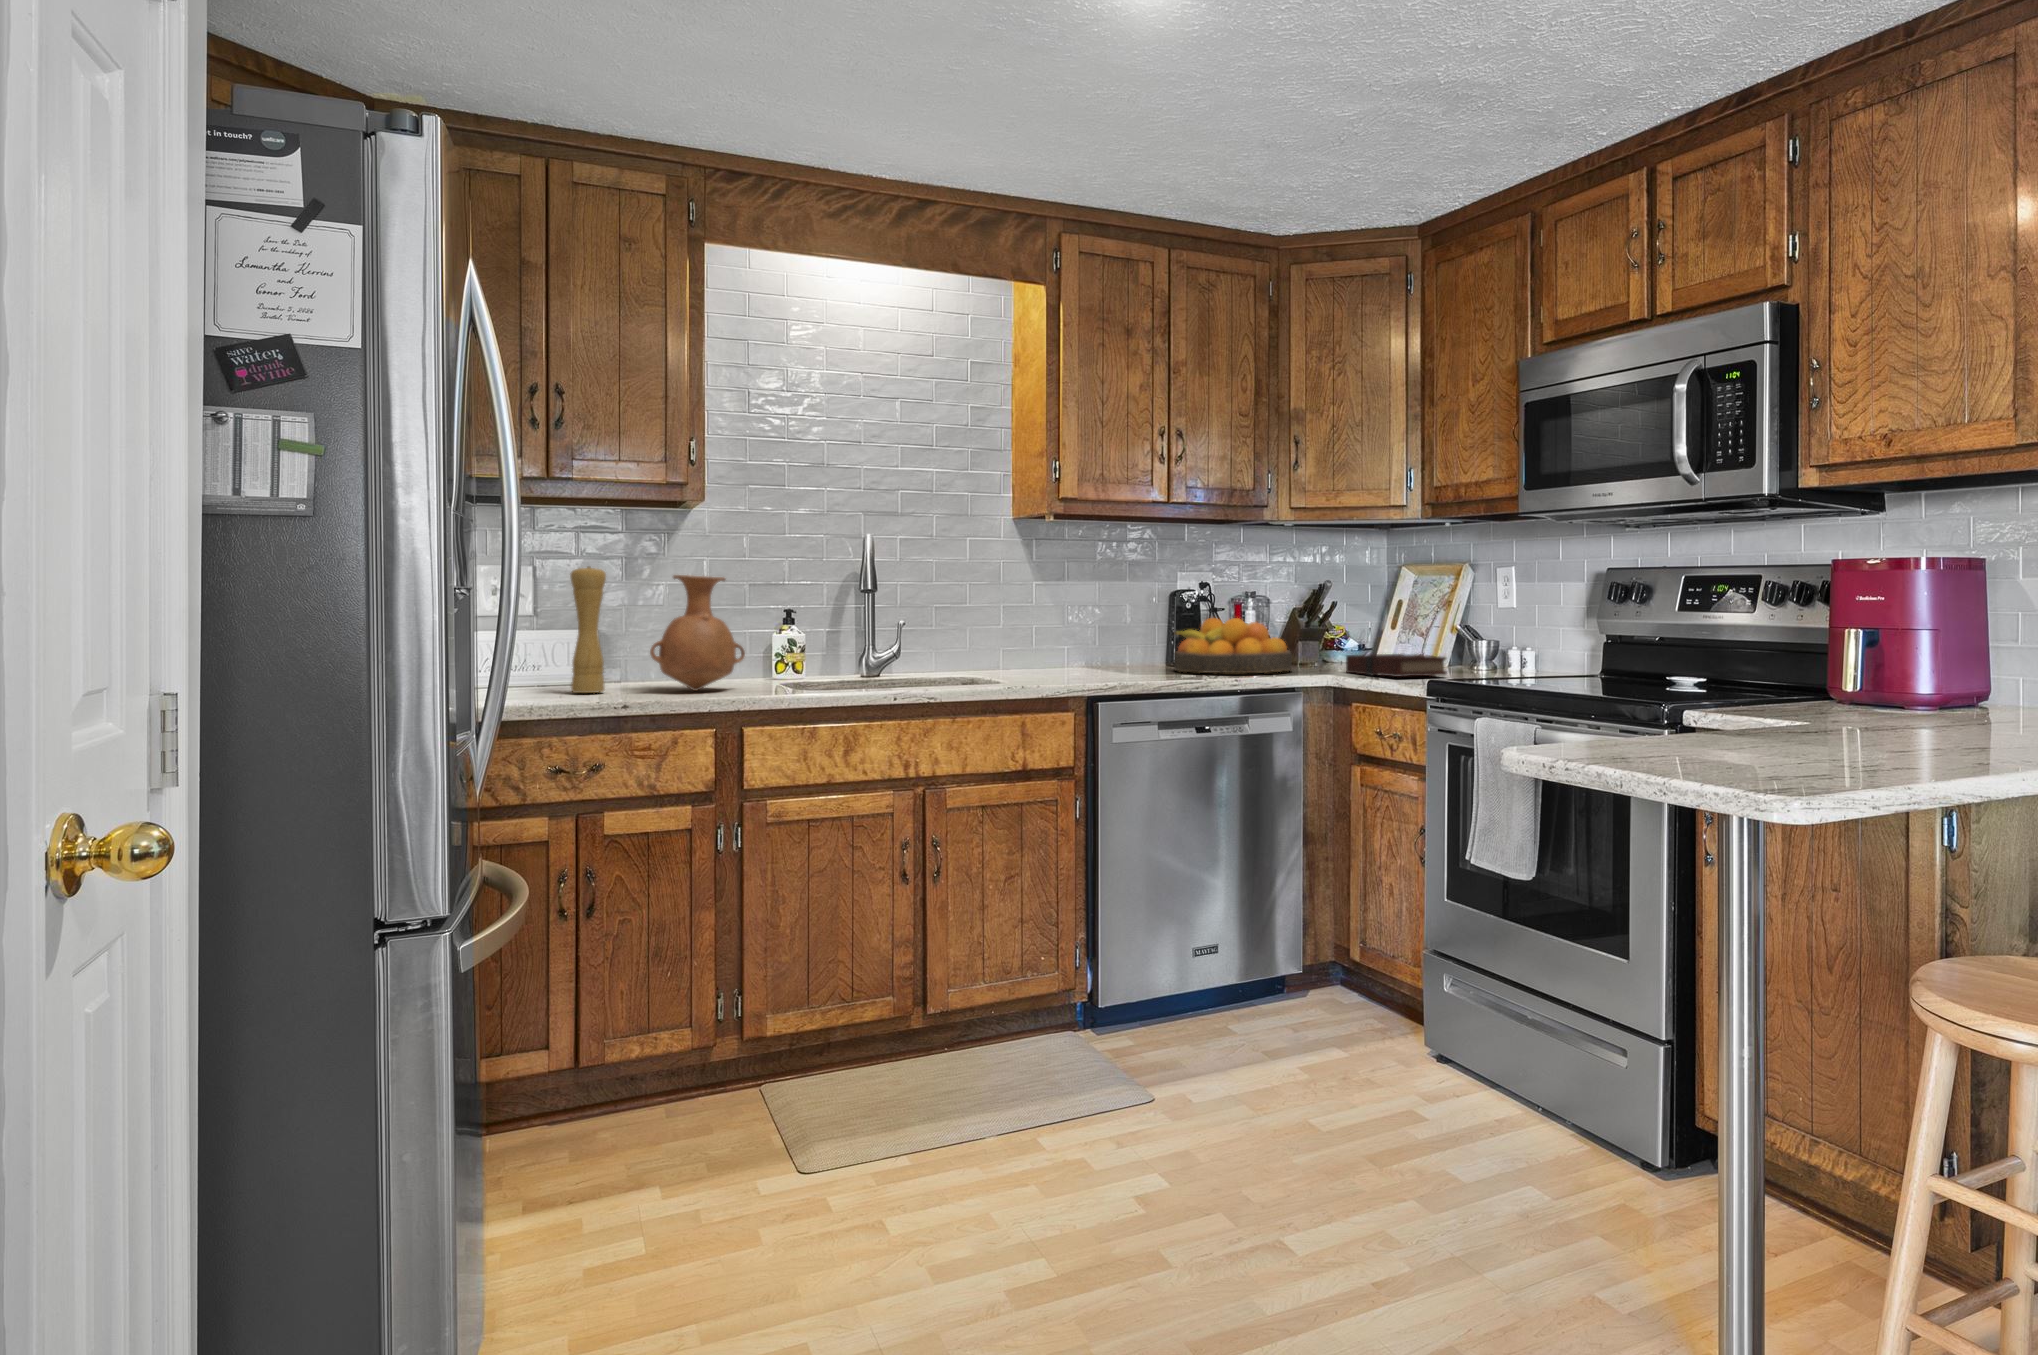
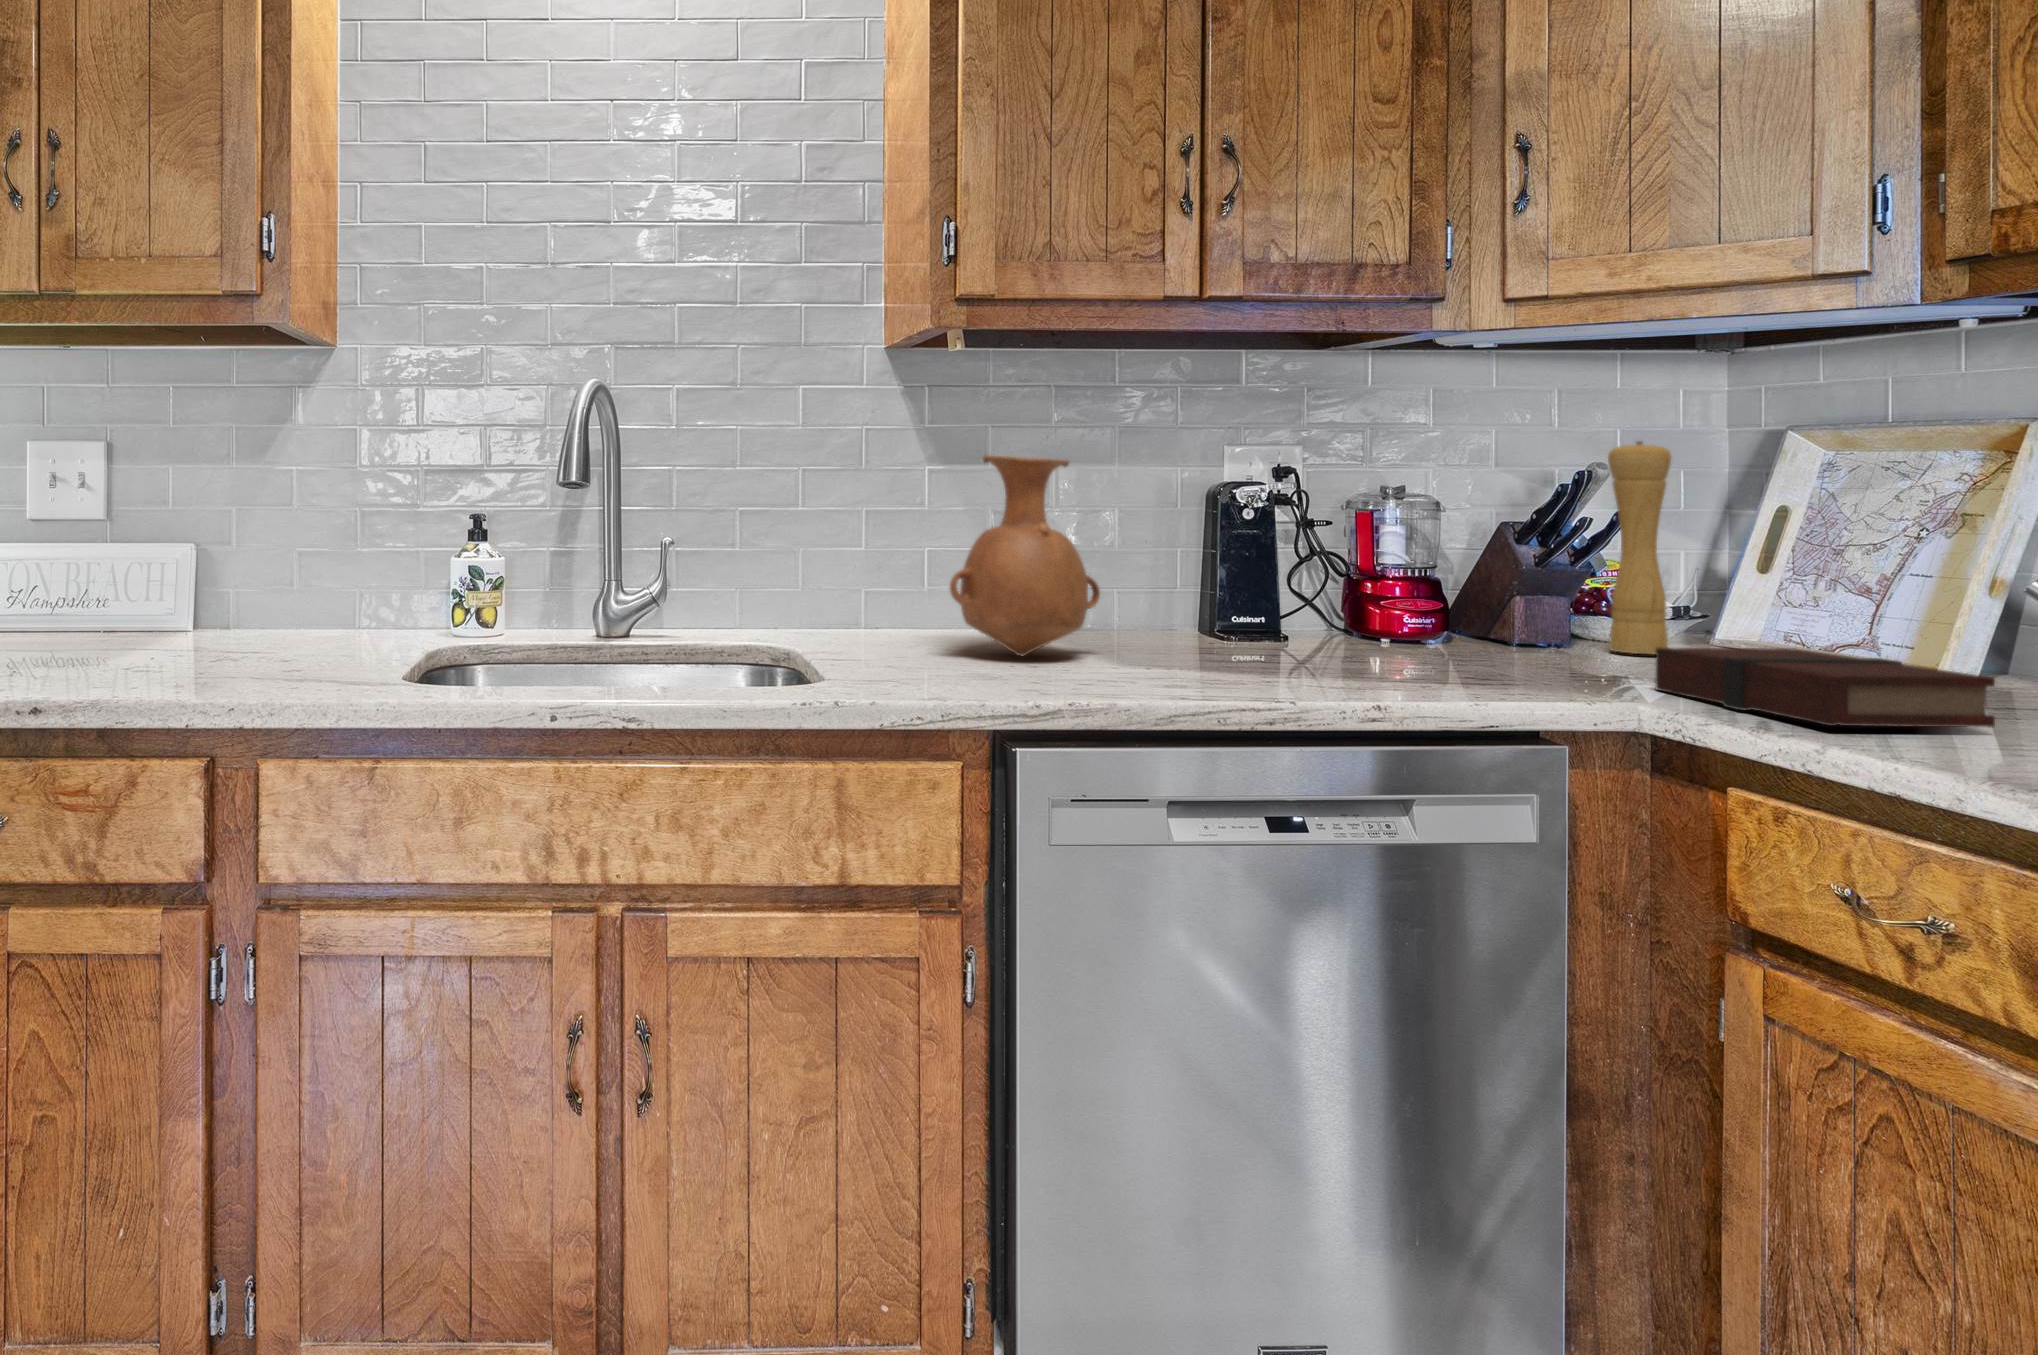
pepper mill: present [570,566,606,693] -> present [1608,441,1671,654]
vase: present [650,575,745,691] -> present [950,455,1100,656]
fruit bowl: present [1174,618,1292,673] -> none [1212,547,1505,683]

